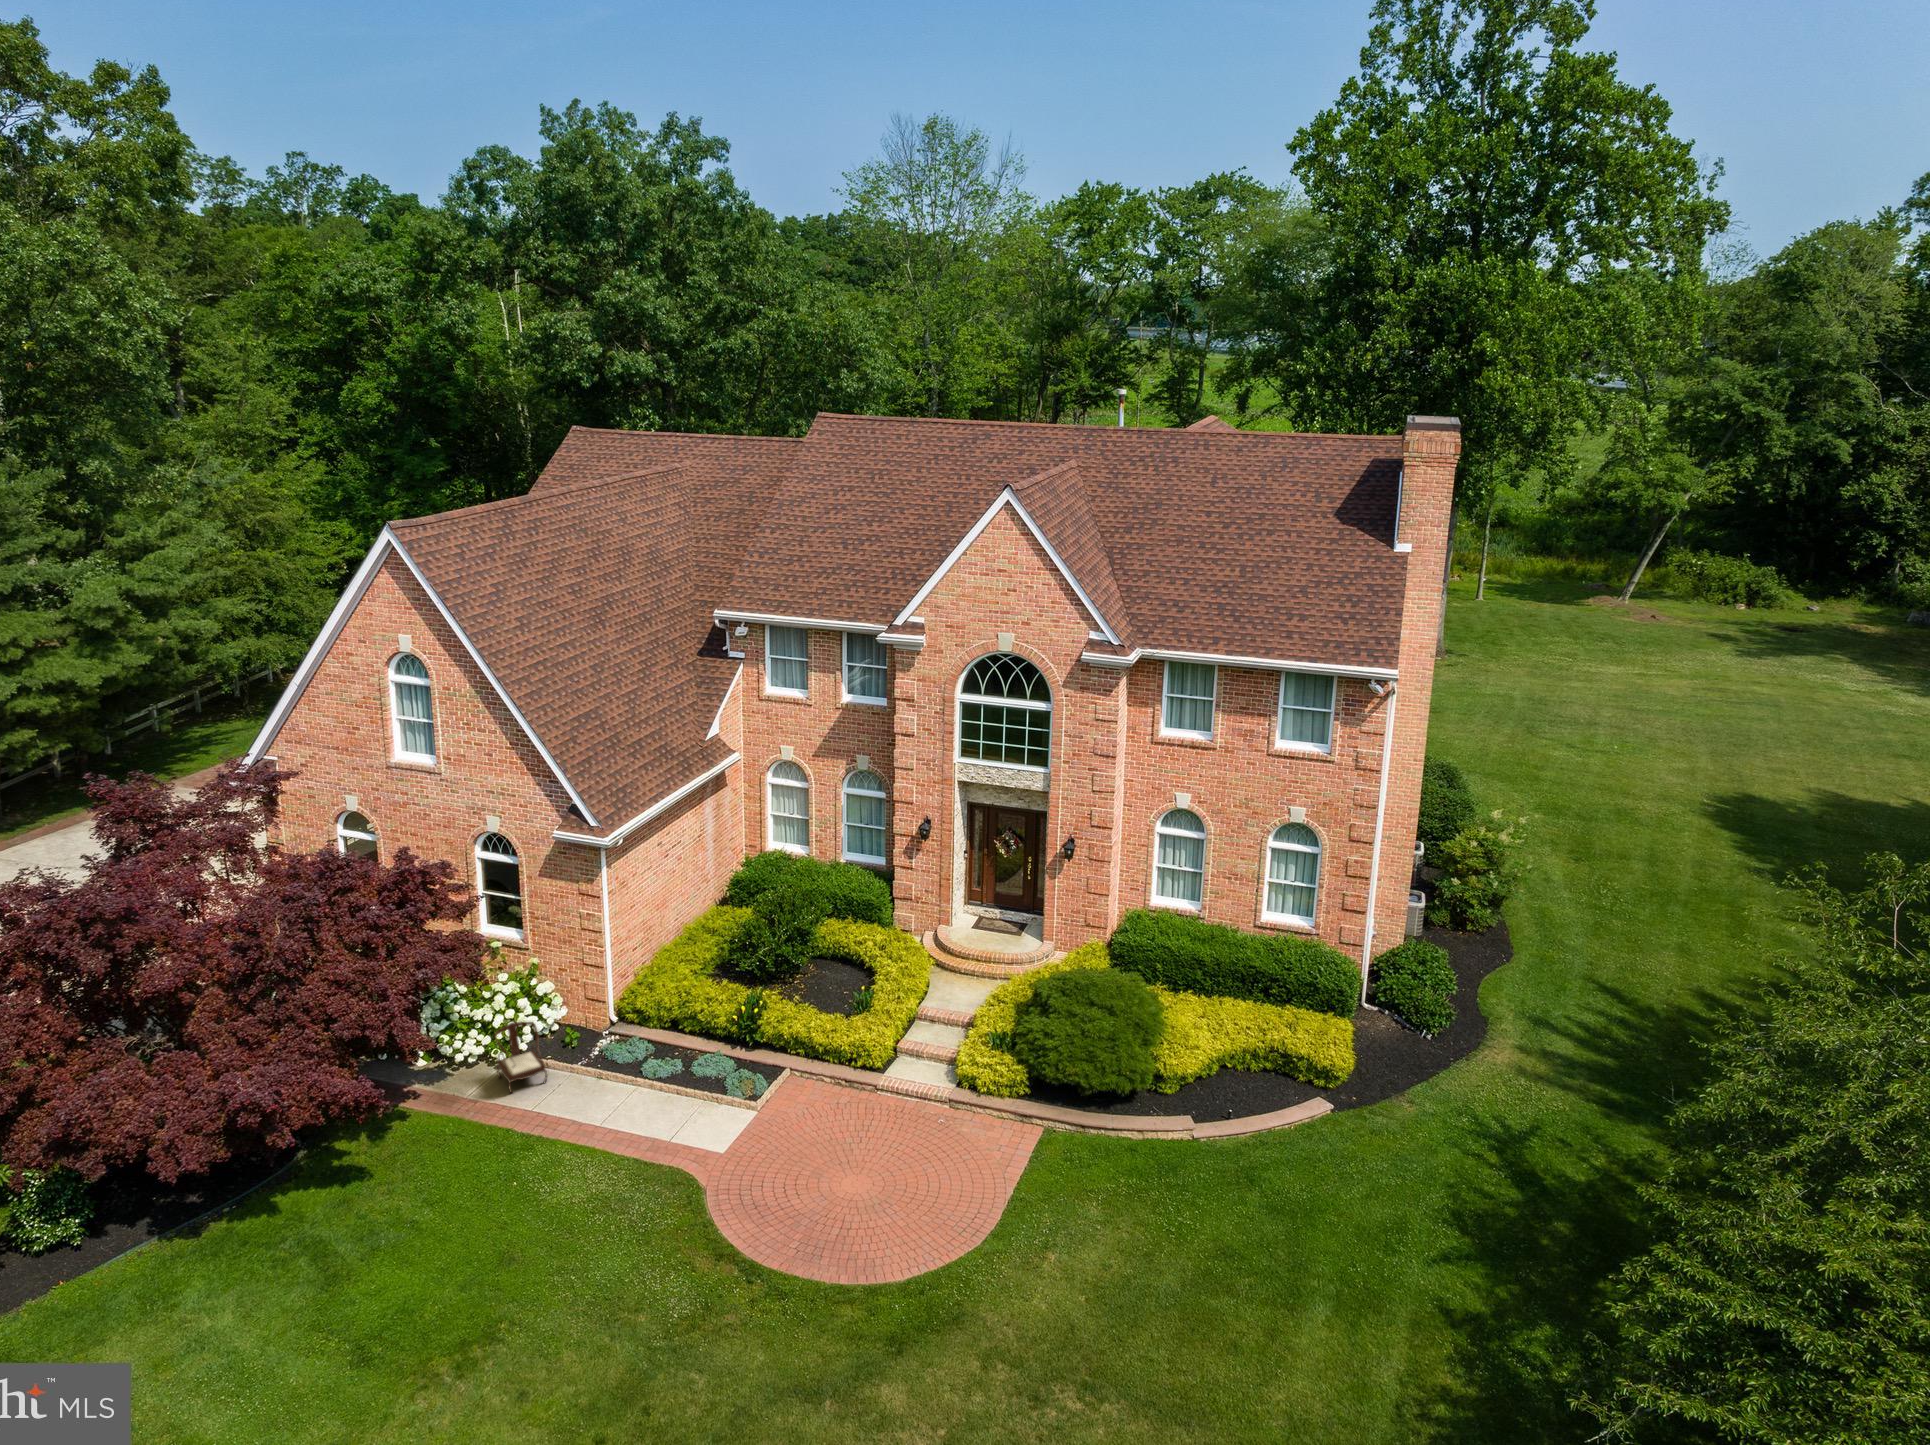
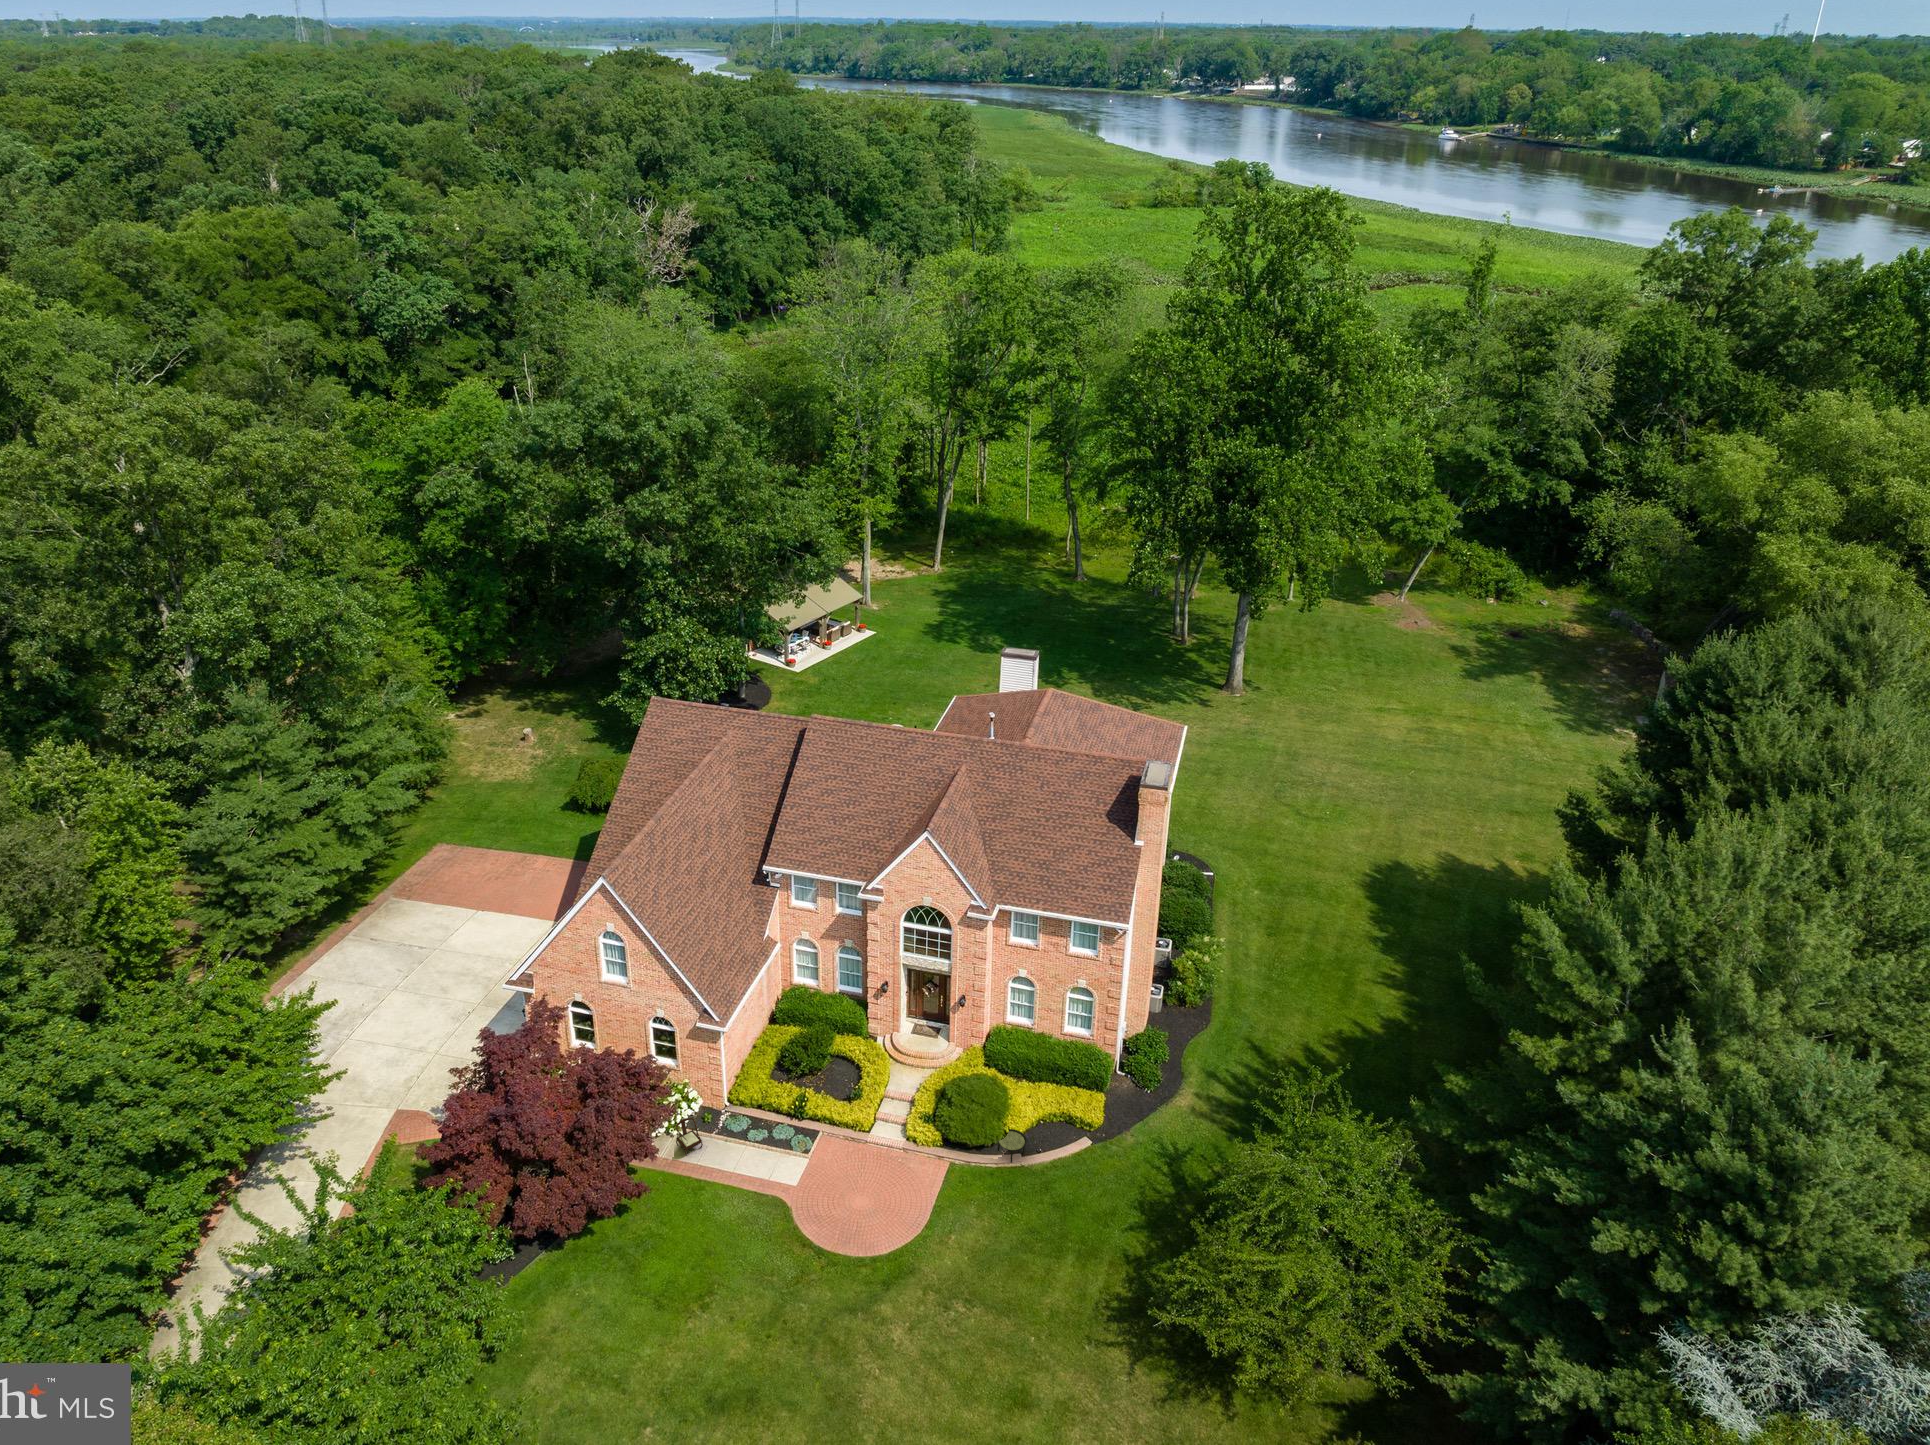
round table: none [1145,1068,1207,1132] -> present [998,1129,1026,1162]

